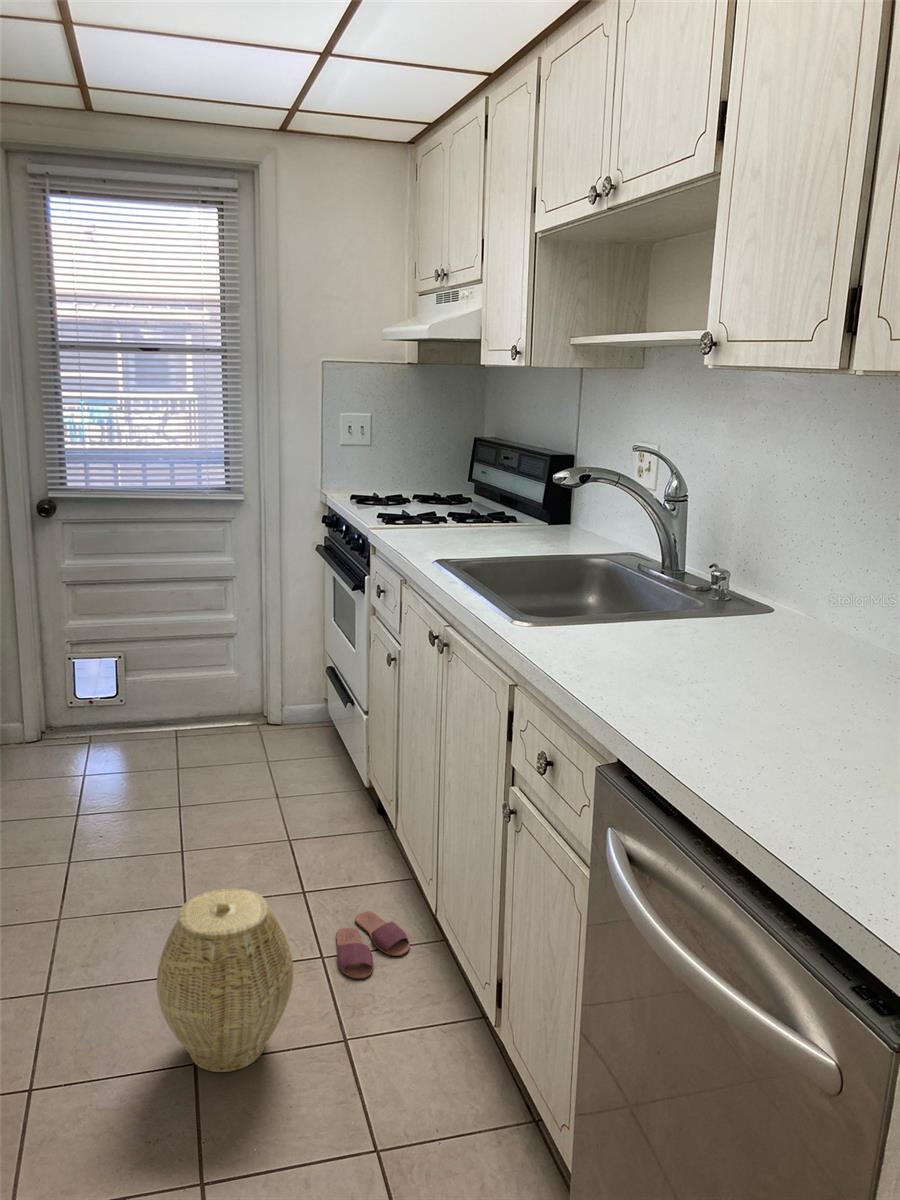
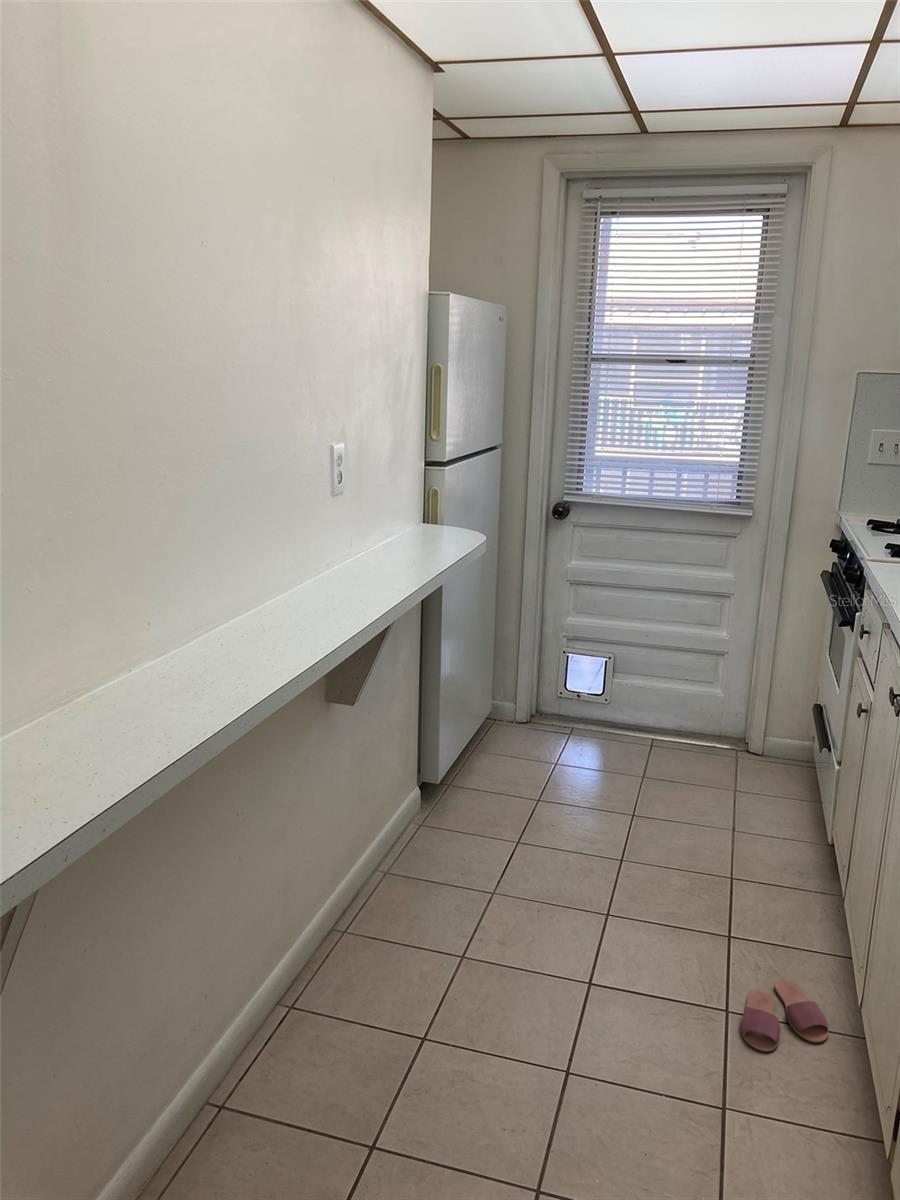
woven basket: present [157,888,293,1072] -> none [543,908,678,1094]

